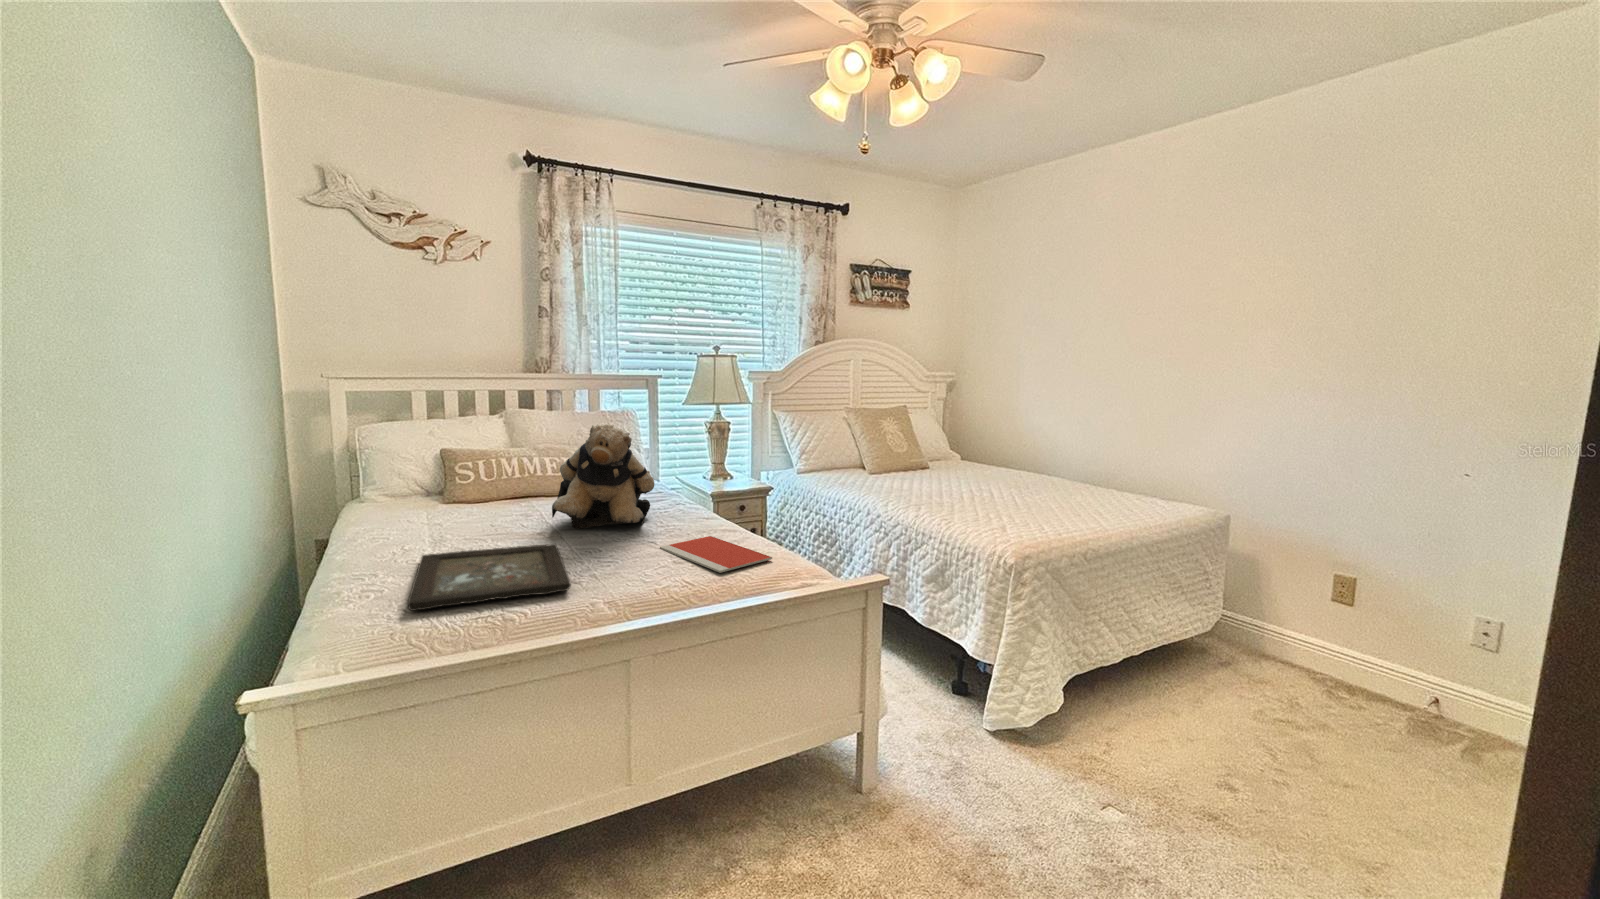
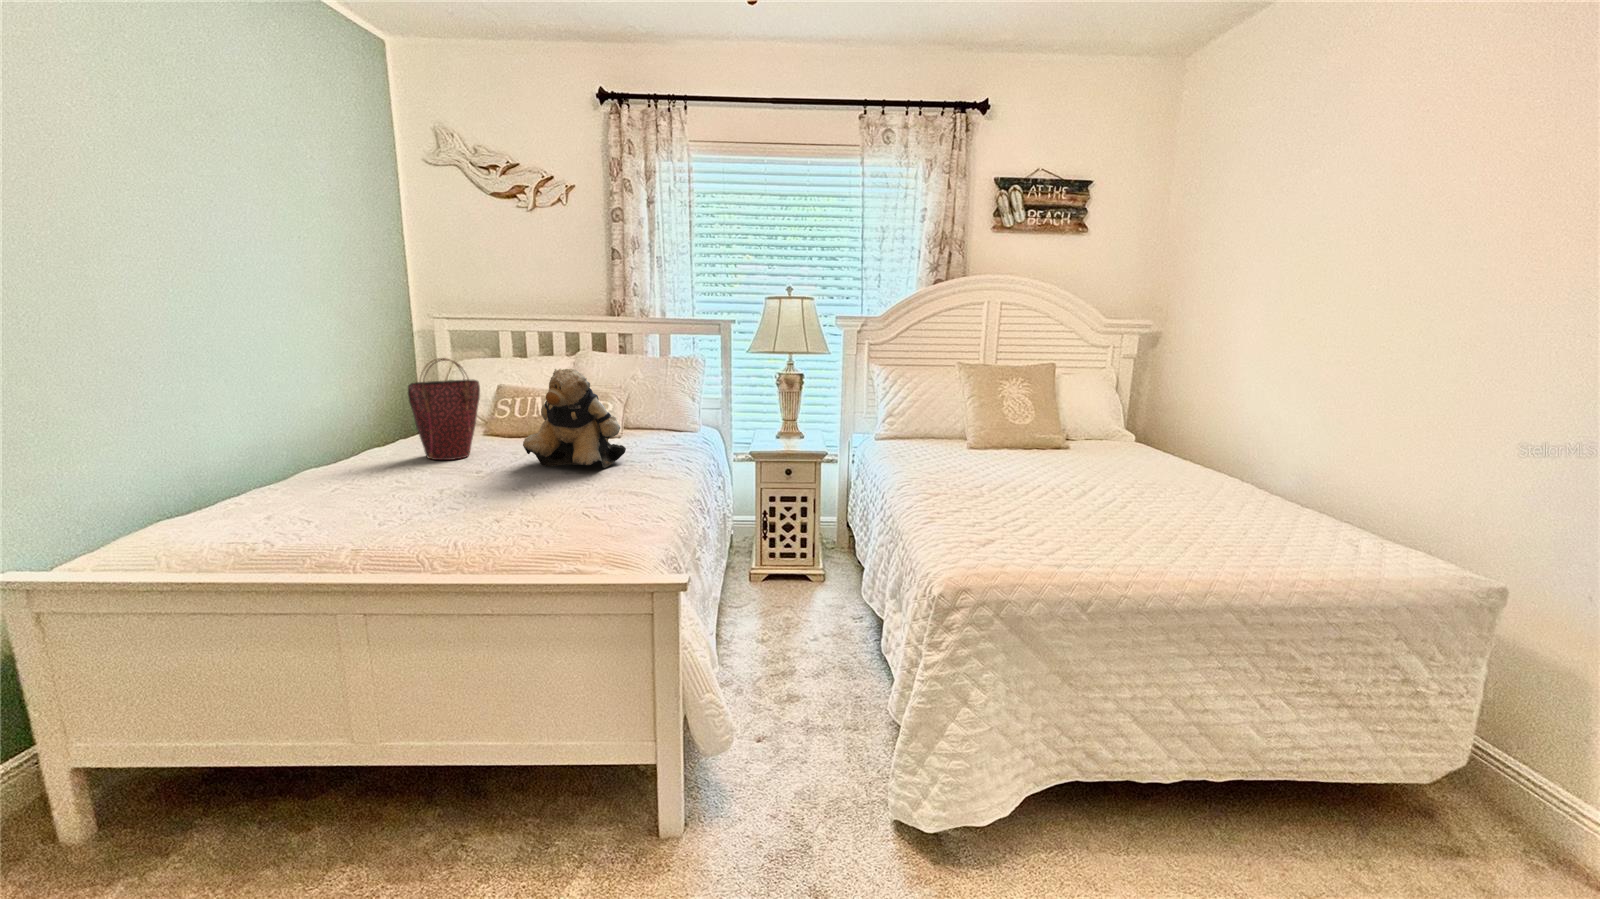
handbag: none [397,419,473,535] -> present [408,358,480,460]
notebook: present [660,536,772,573] -> none [584,485,658,514]
tray: present [408,544,571,611] -> none [335,472,505,510]

